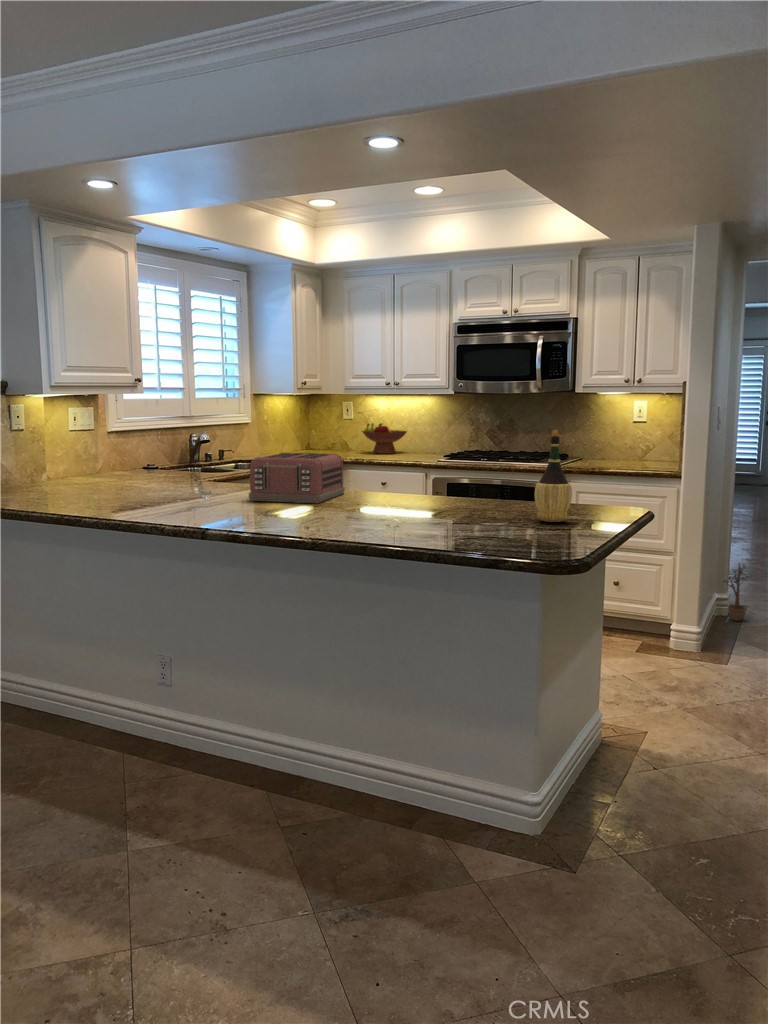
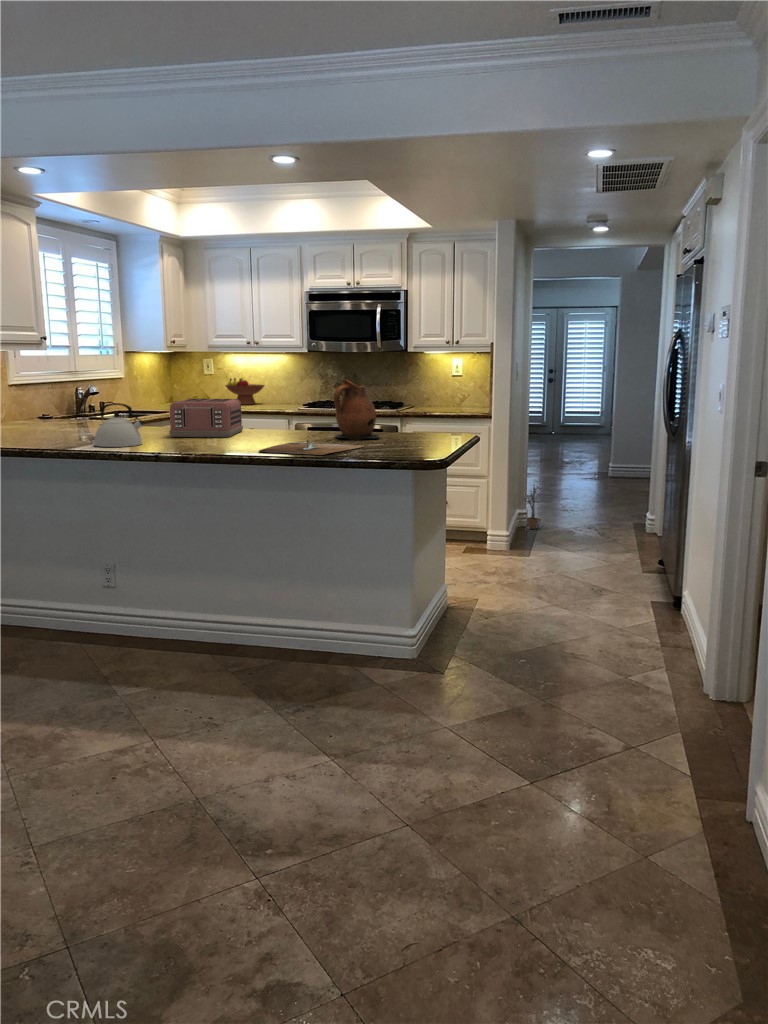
wine bottle: present [534,430,572,522] -> none [400,377,427,443]
ceramic pitcher: none [449,432,510,513] -> present [334,380,379,439]
kettle: none [146,460,206,516] -> present [94,403,143,447]
cutting board: none [330,515,483,541] -> present [259,439,364,455]

